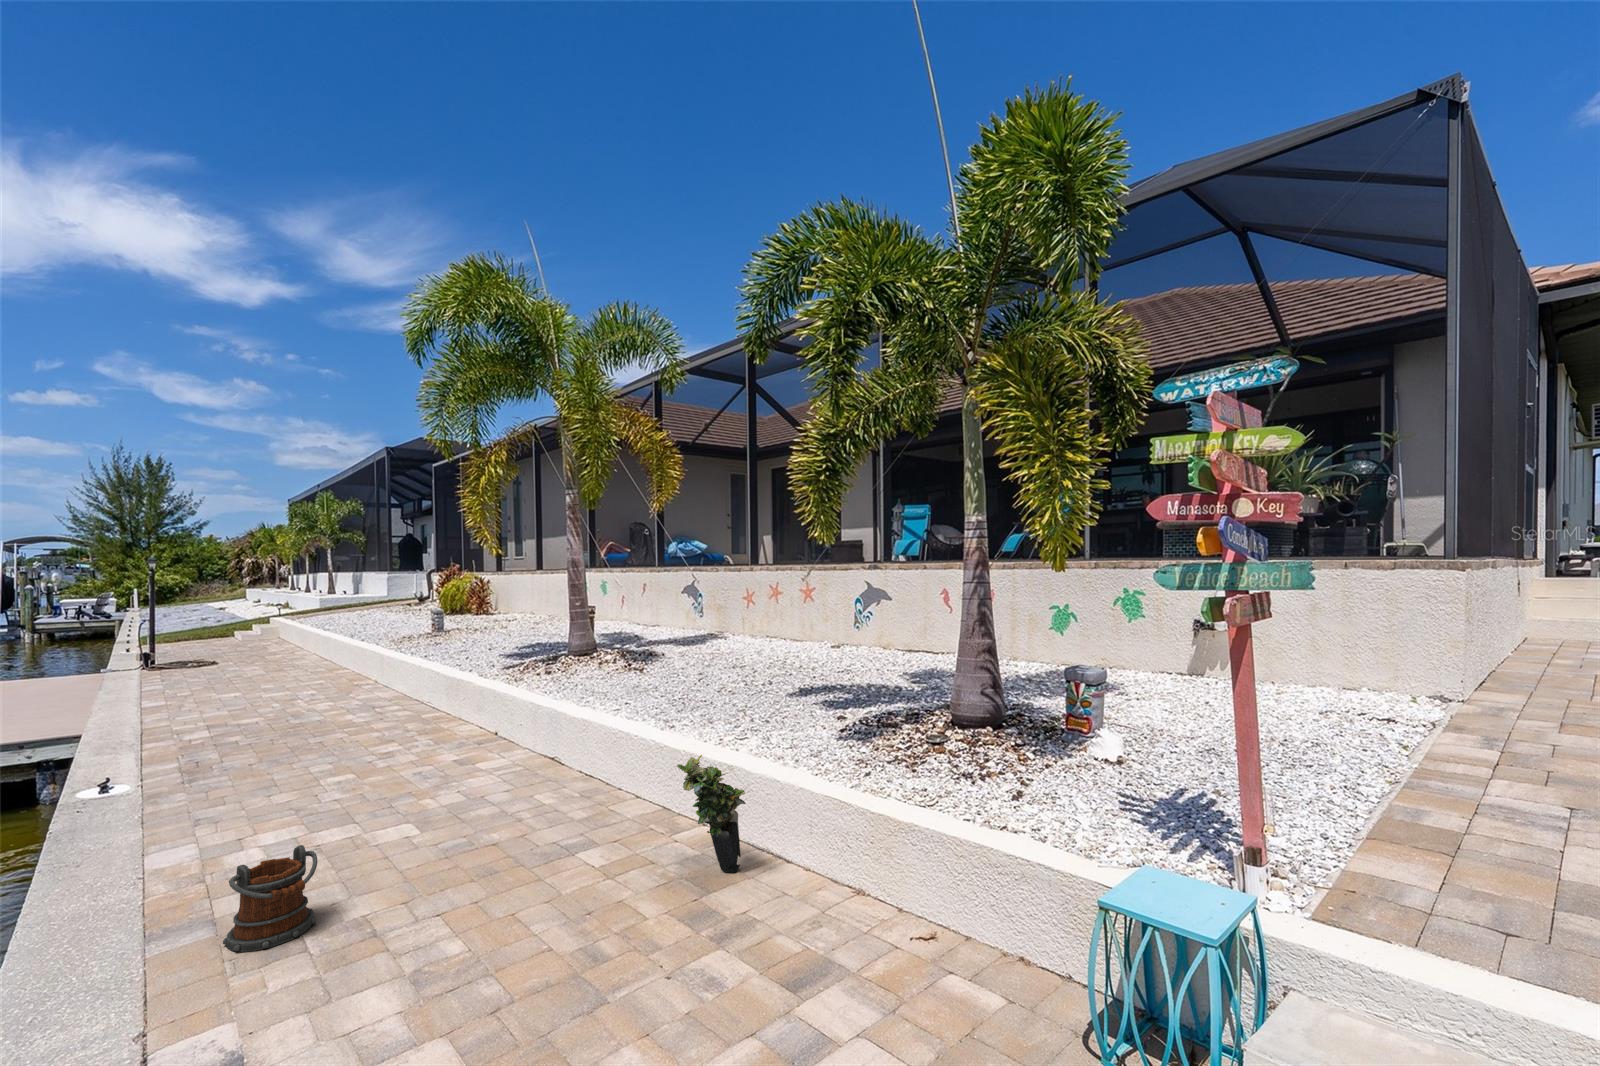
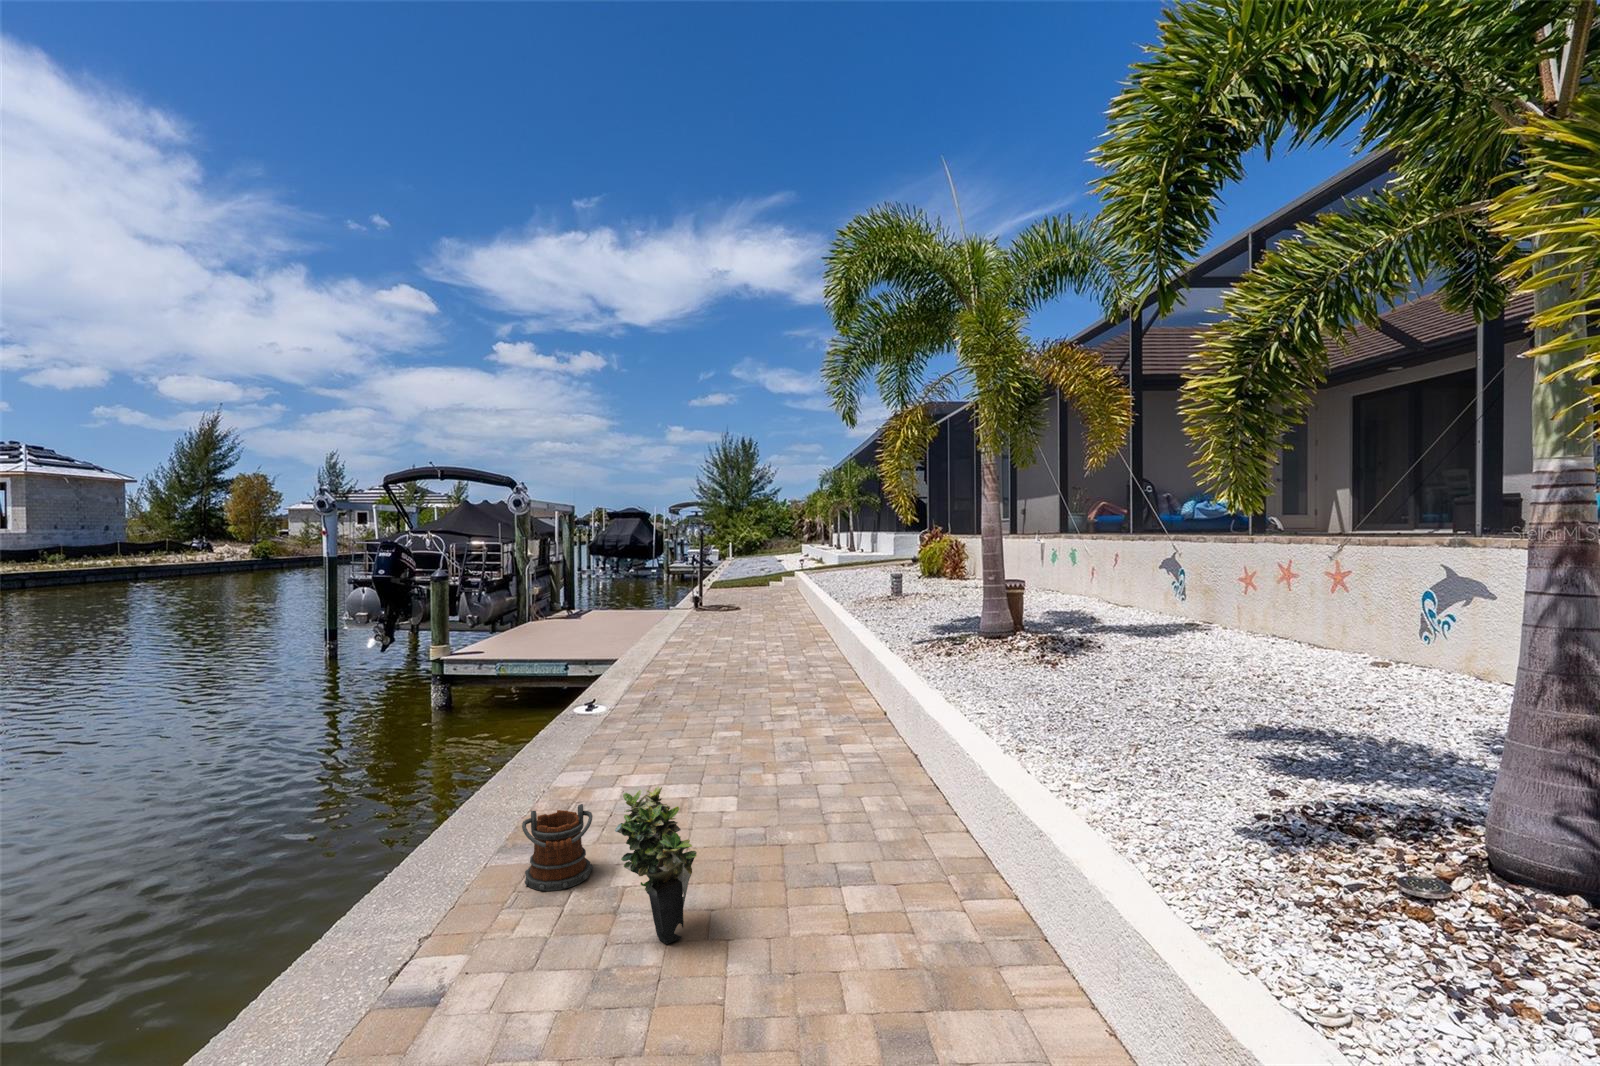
potted plant: present [677,755,746,873] -> present [615,787,697,944]

